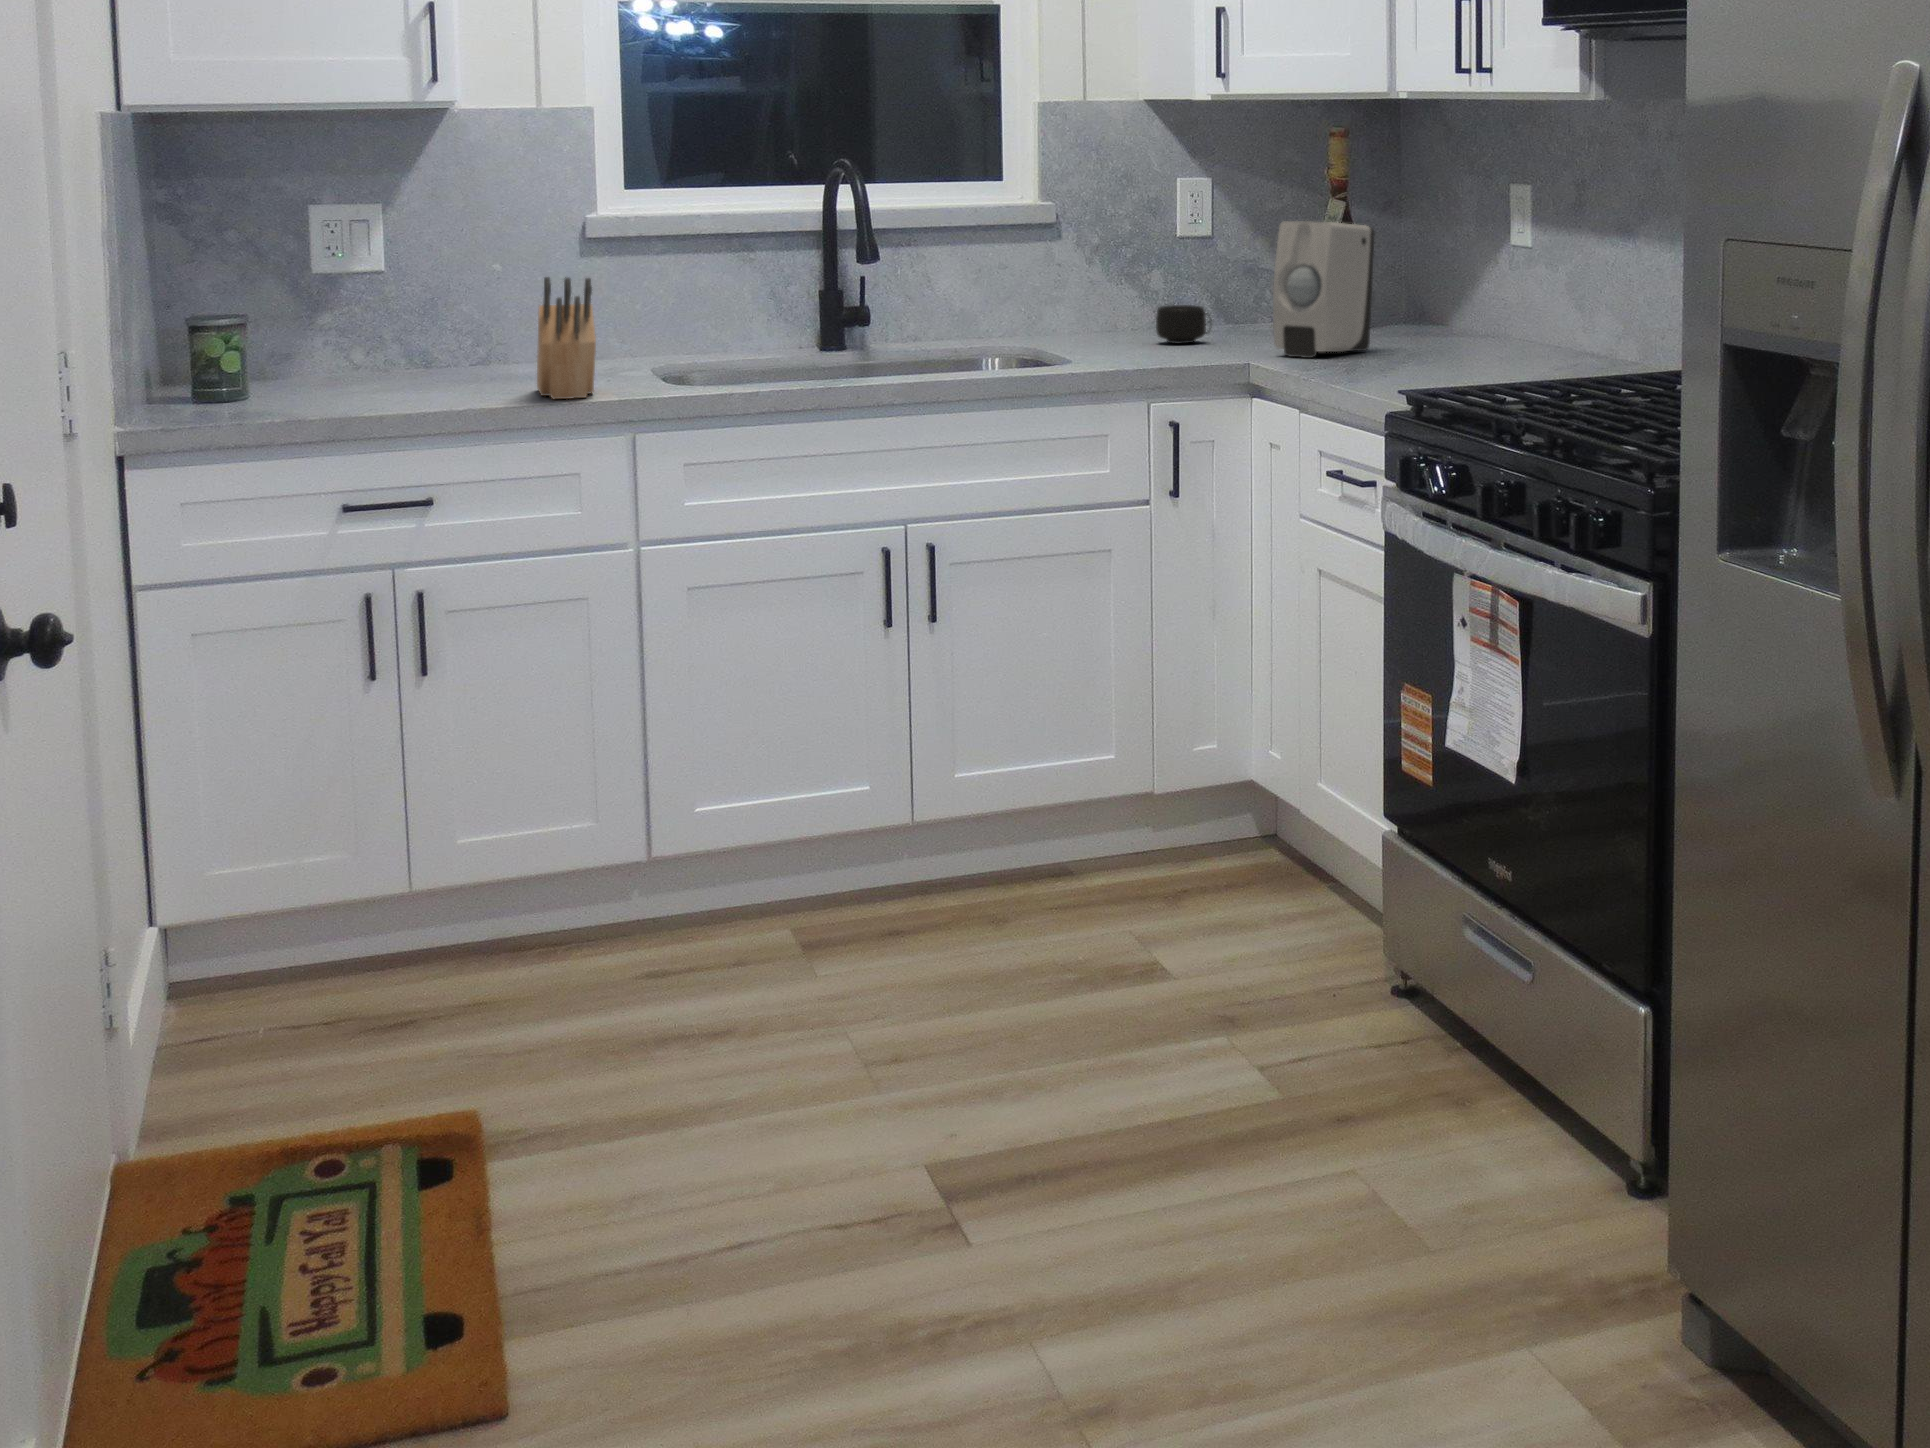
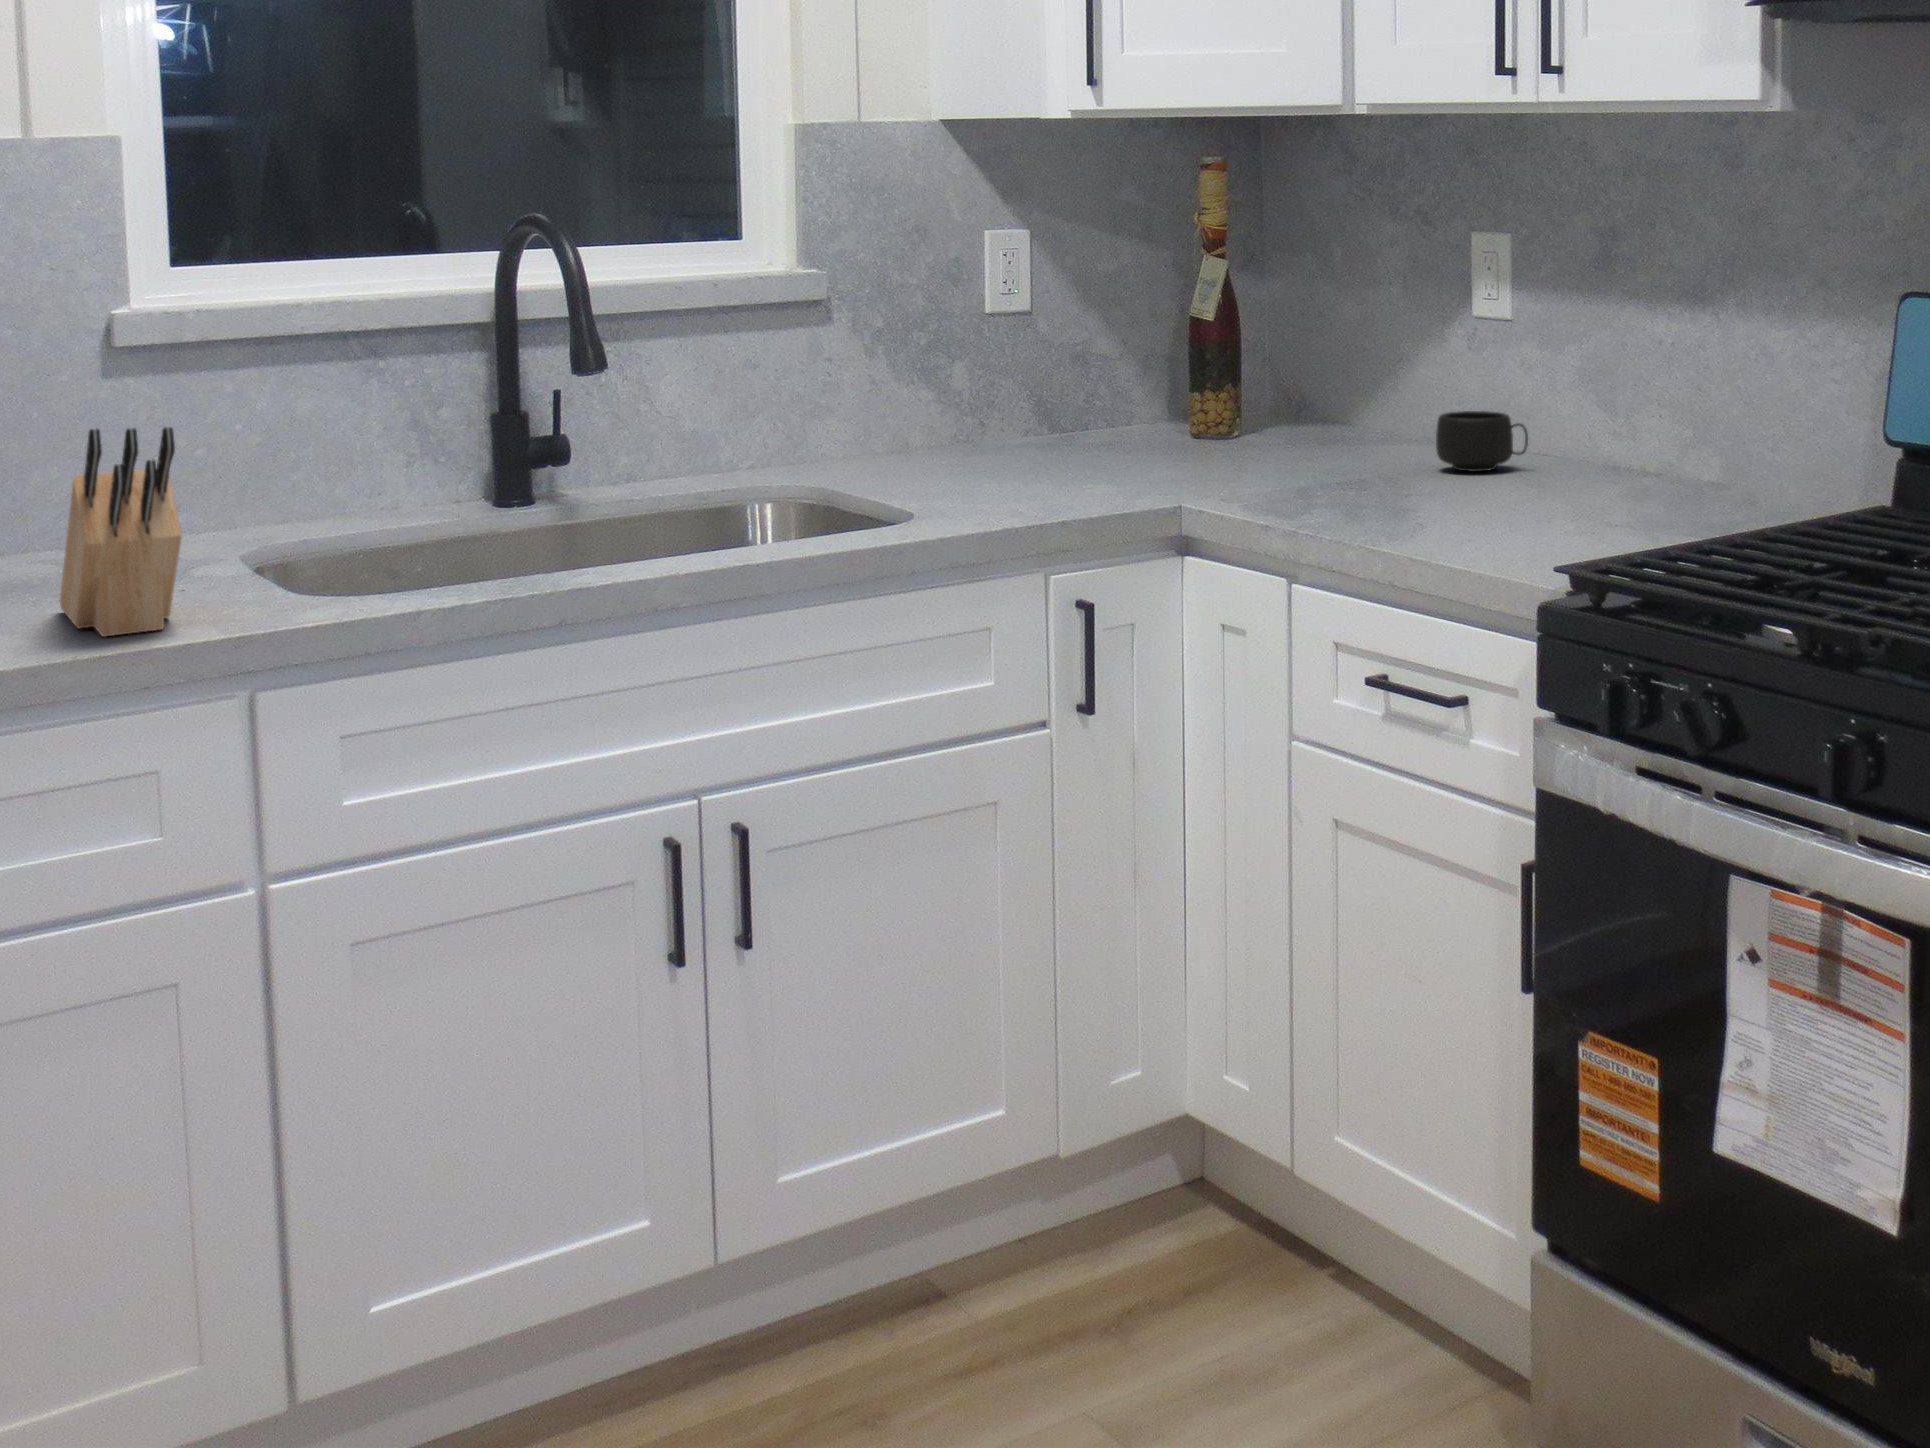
soap dispenser: present [1273,221,1374,358] -> none [1195,292,1325,492]
mug: present [1156,305,1208,344] -> present [1436,411,1528,471]

